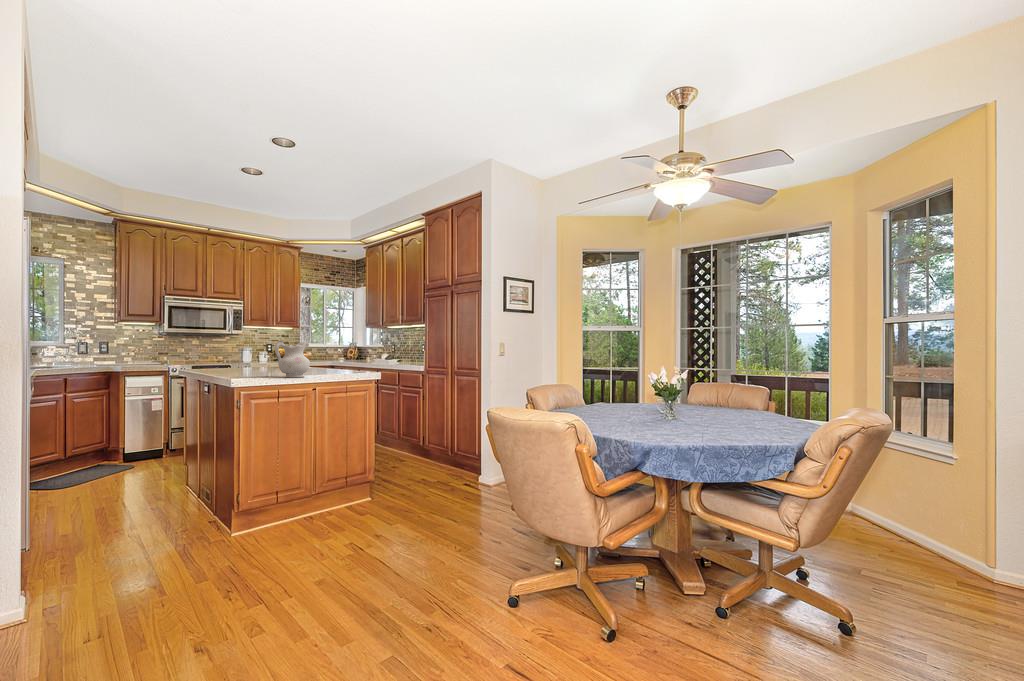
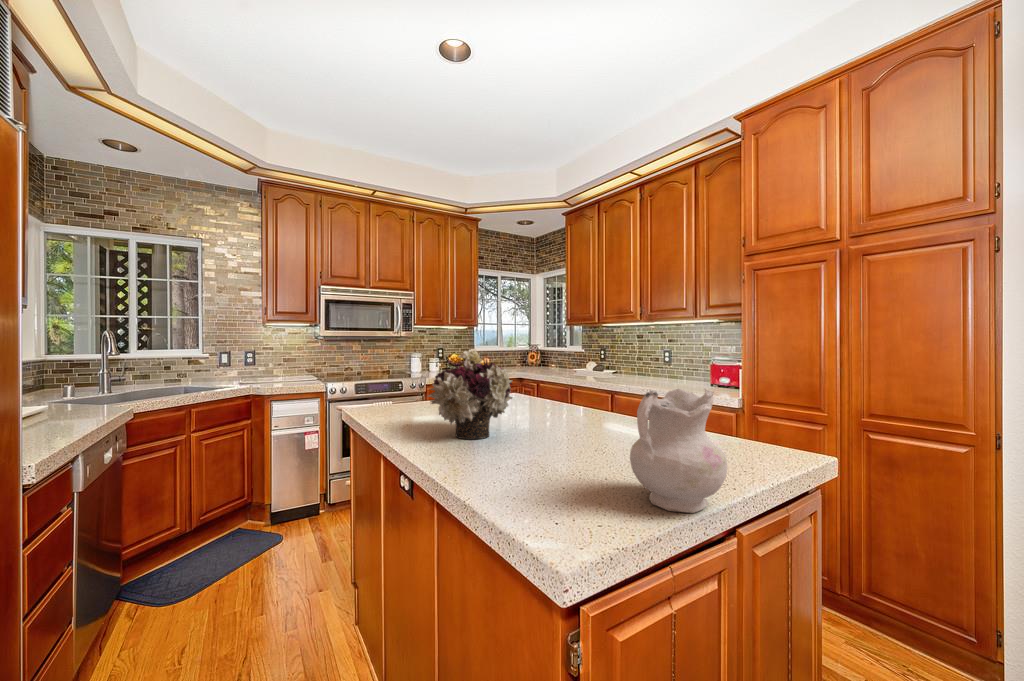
flower arrangement: none [219,333,267,373] -> present [428,349,512,440]

